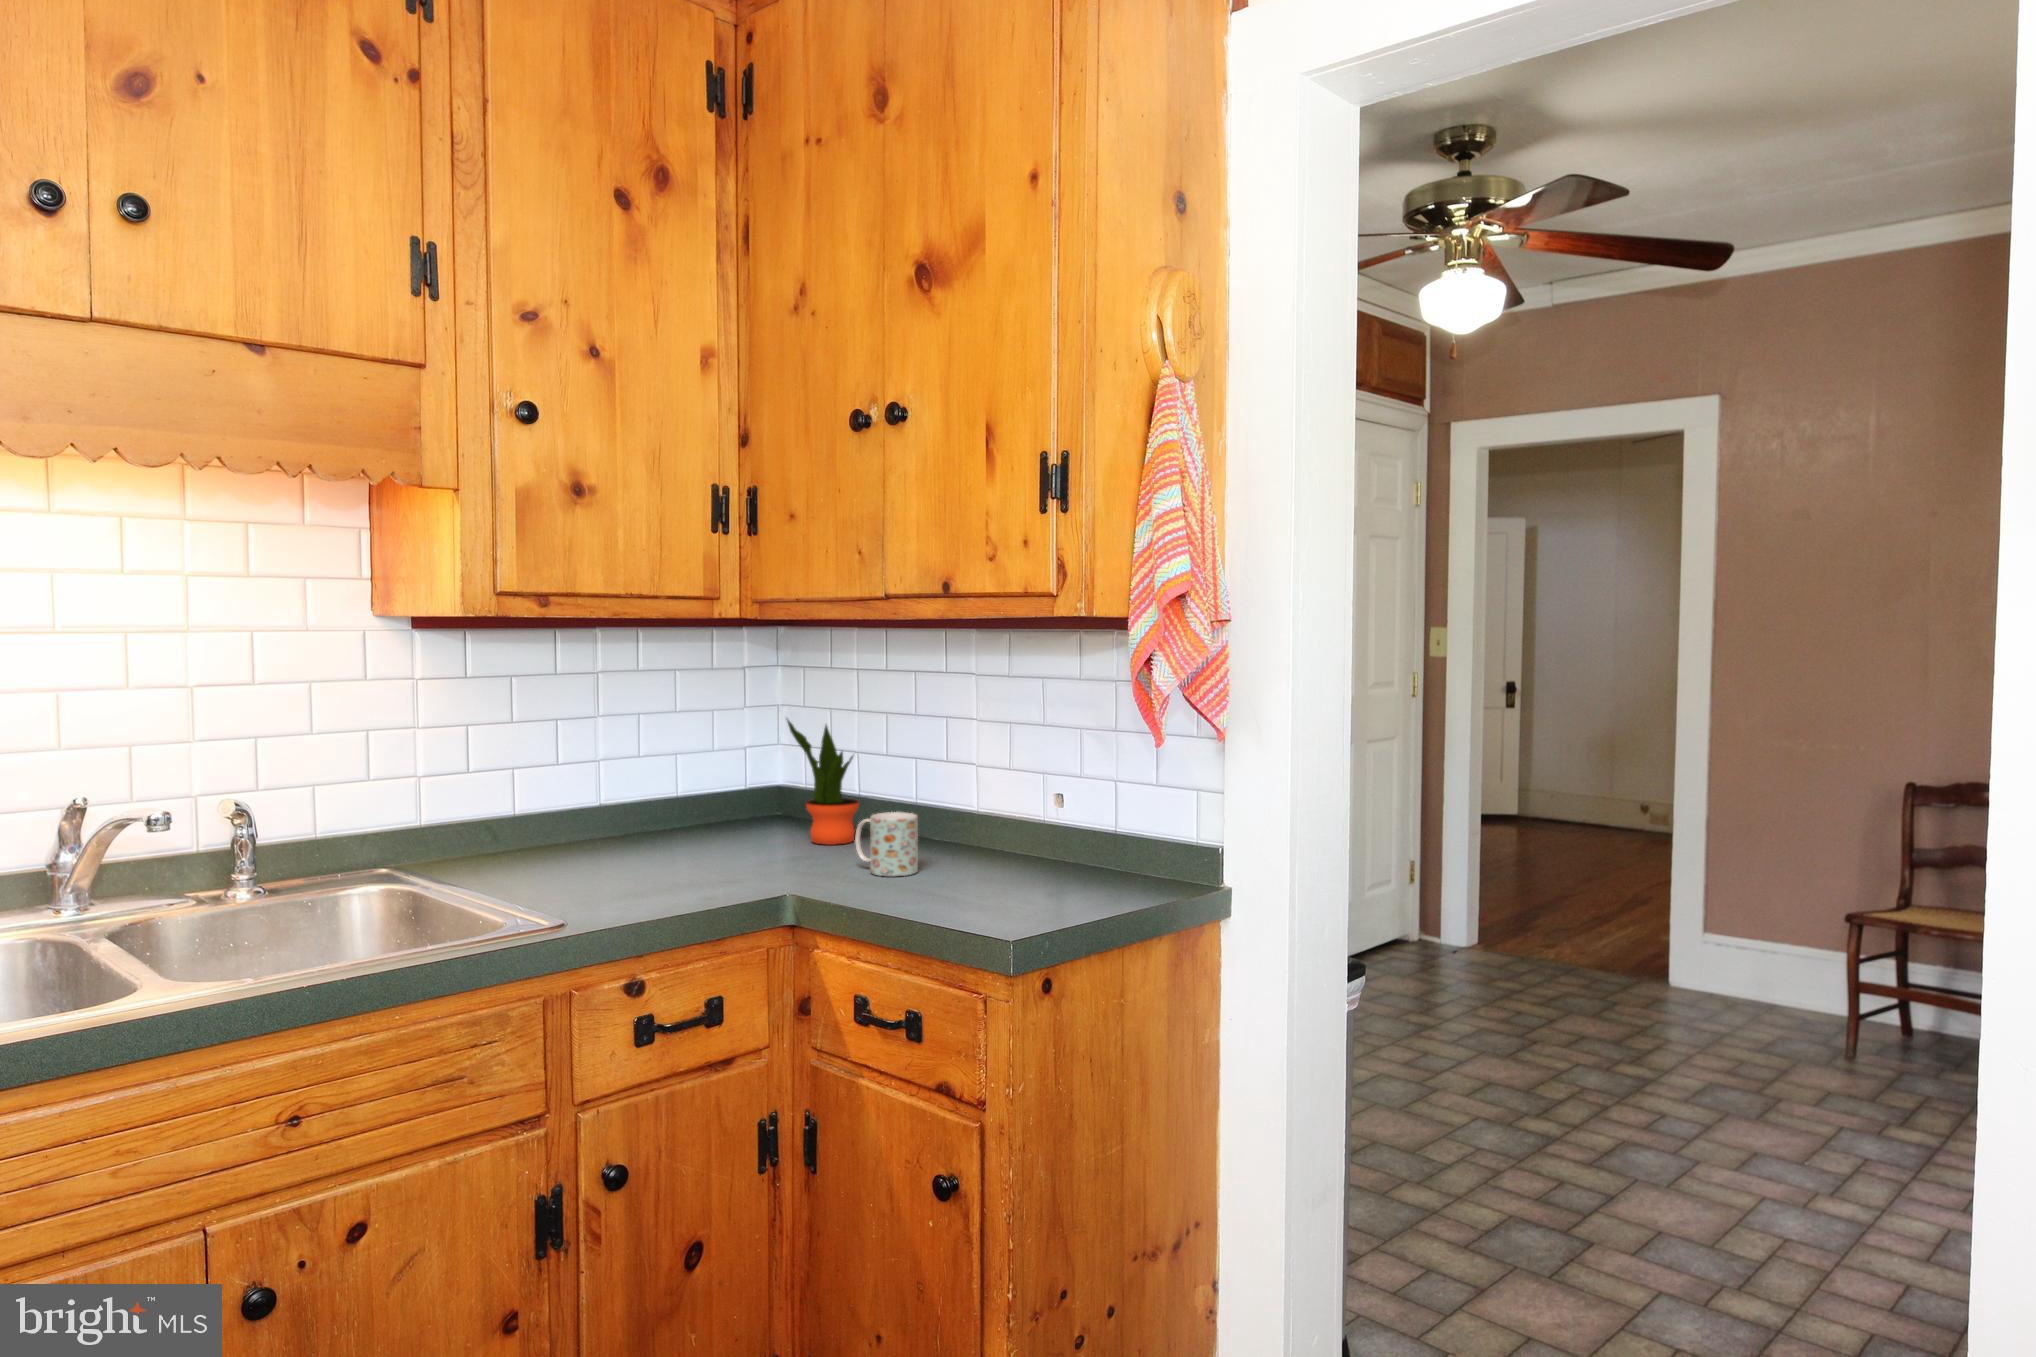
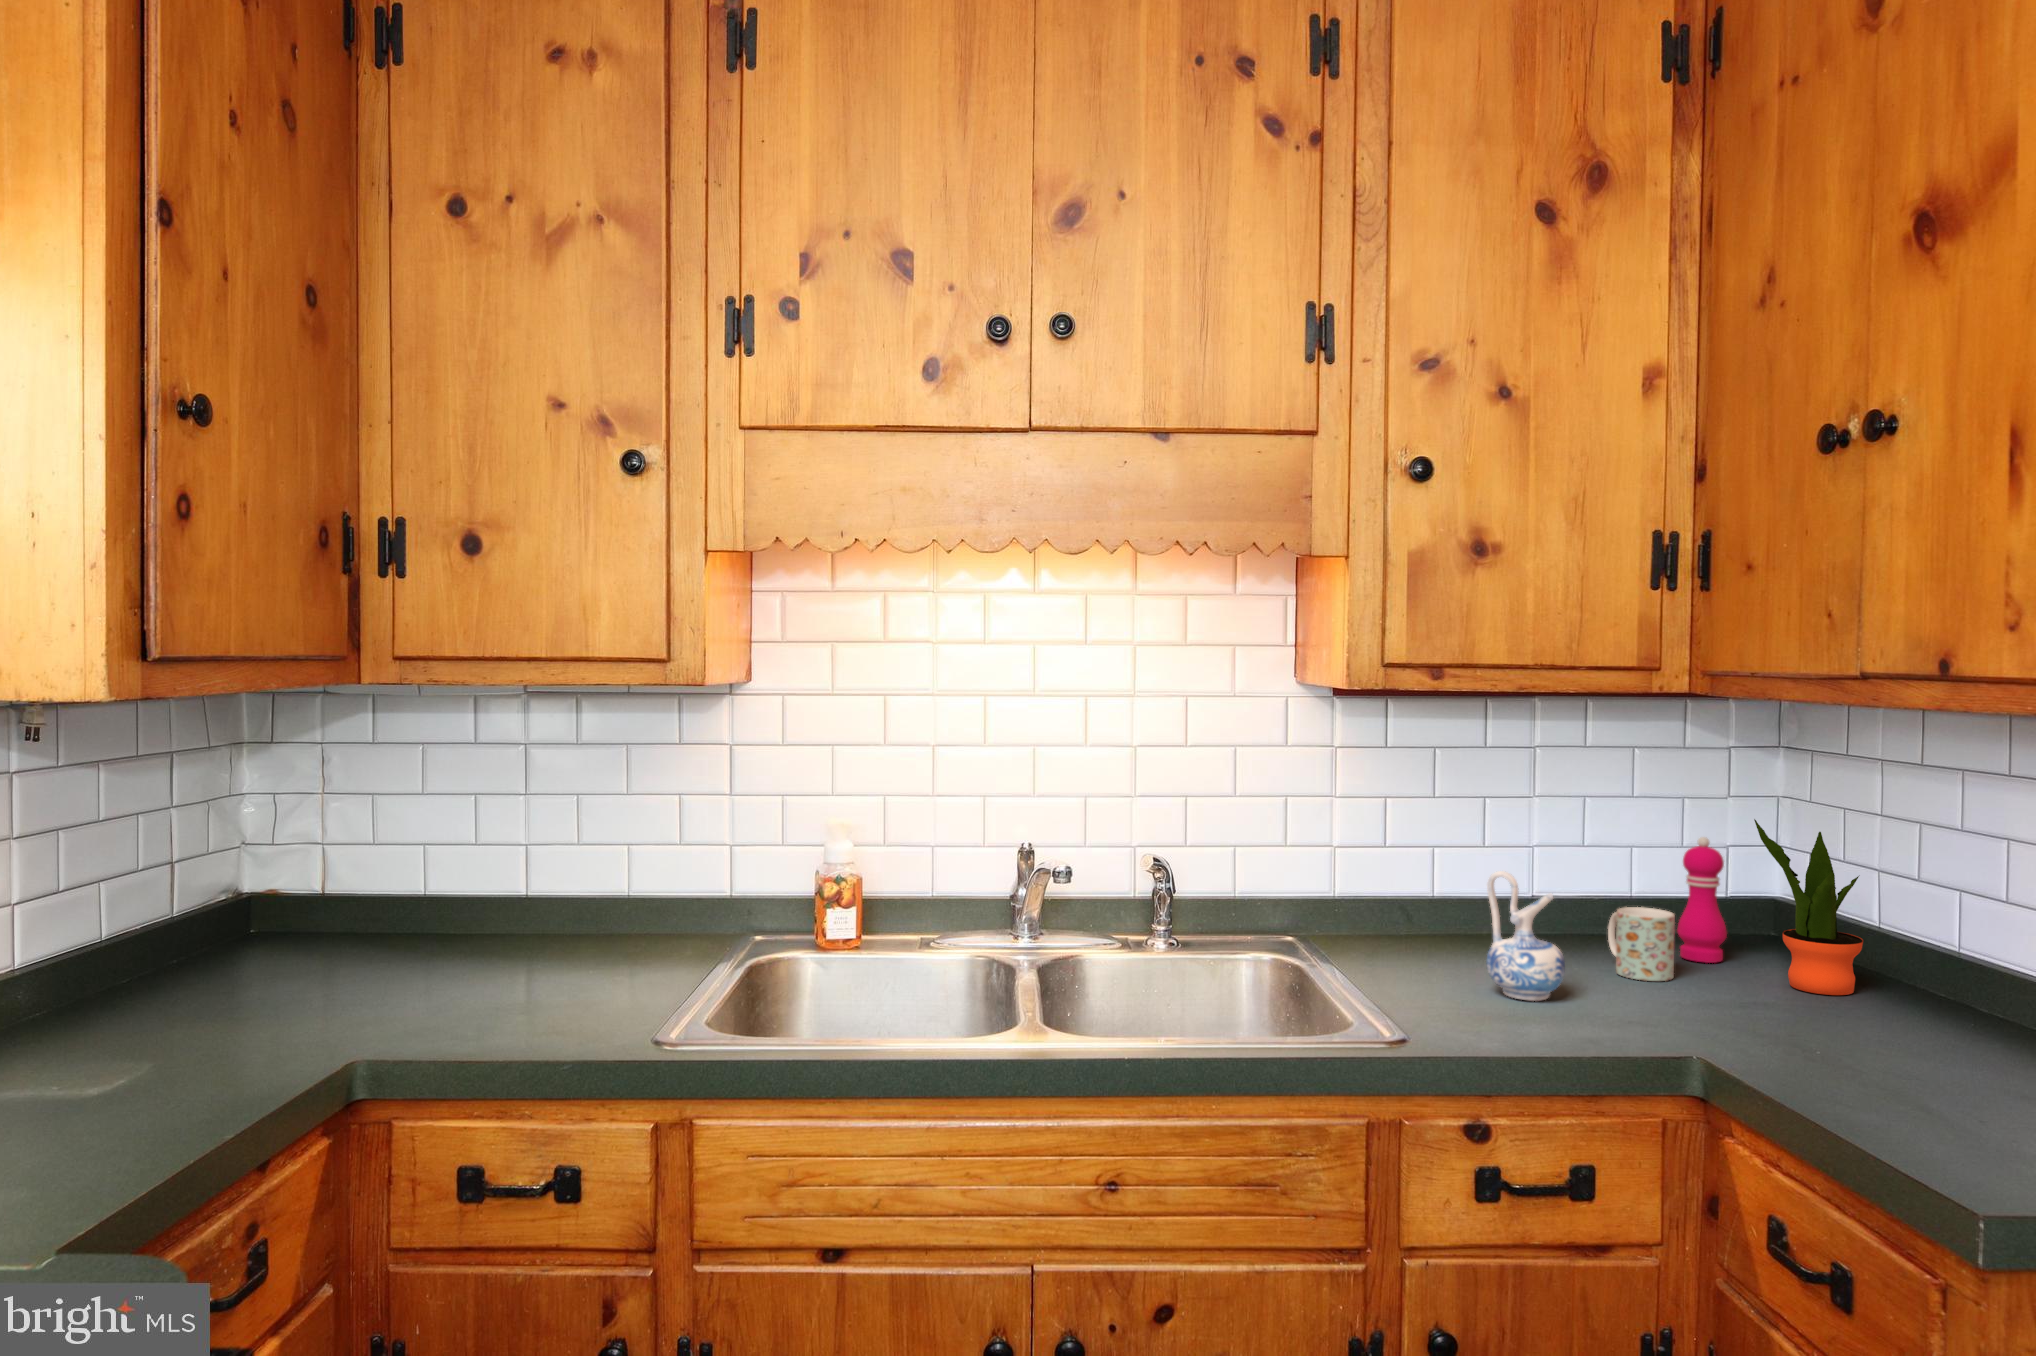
pepper mill: none [723,737,759,838] -> present [1677,837,1727,963]
ceramic pitcher: none [600,773,668,881] -> present [1487,871,1565,1001]
mug: present [855,812,918,876] -> present [1608,907,1675,981]

